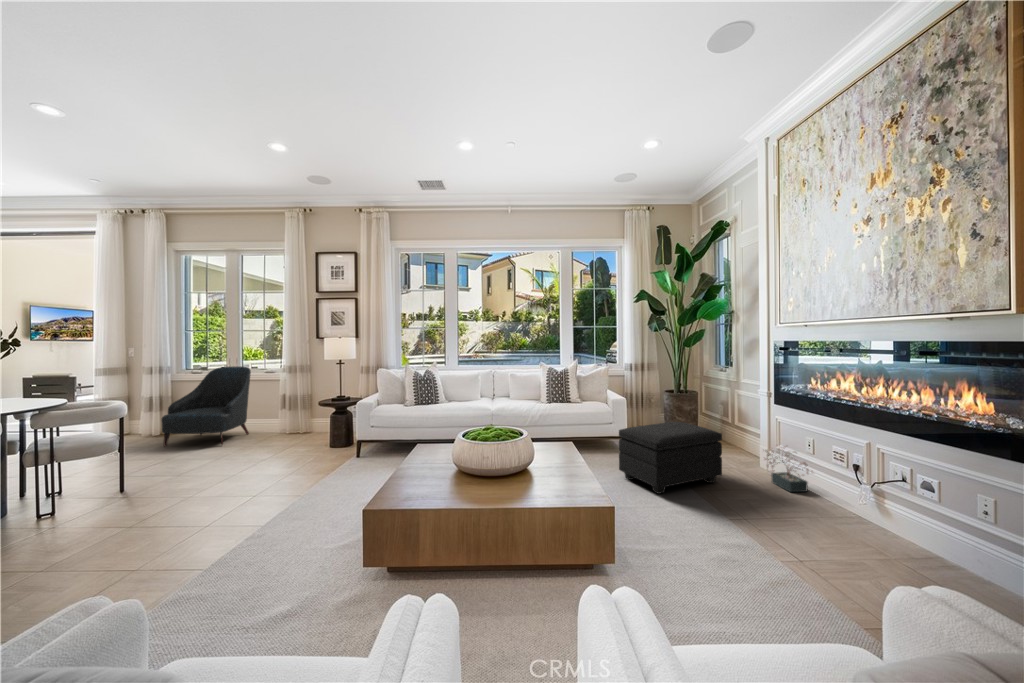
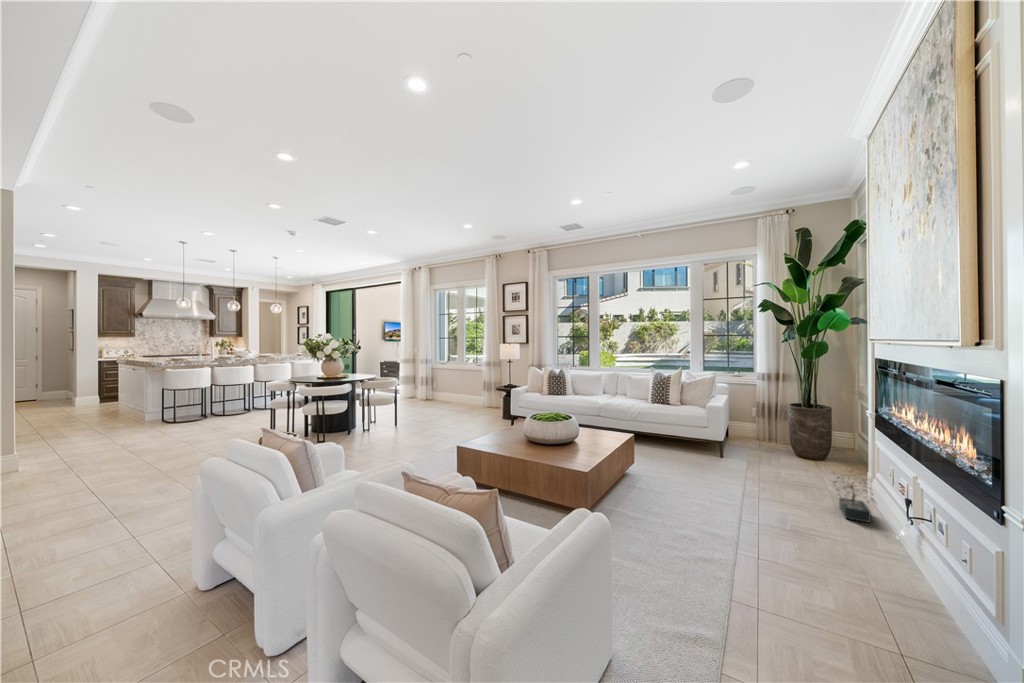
armchair: present [161,366,251,447] -> none [421,361,468,410]
footstool: present [619,422,722,494] -> none [676,429,775,493]

